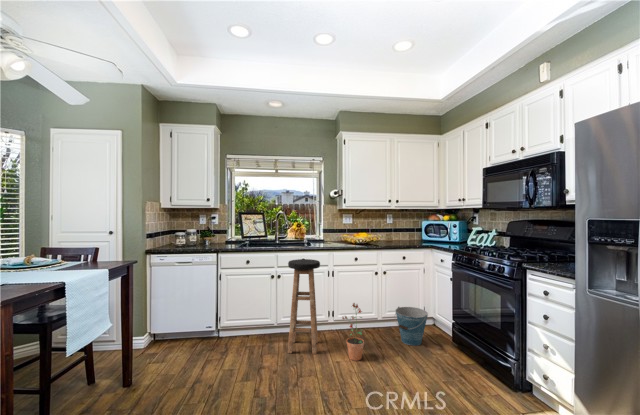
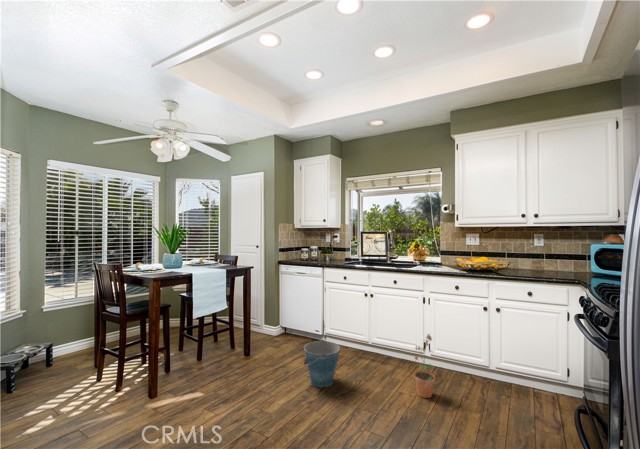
bar stool: present [288,259,320,354] -> none [365,280,403,378]
bucket: present [395,307,428,346] -> present [304,340,340,387]

